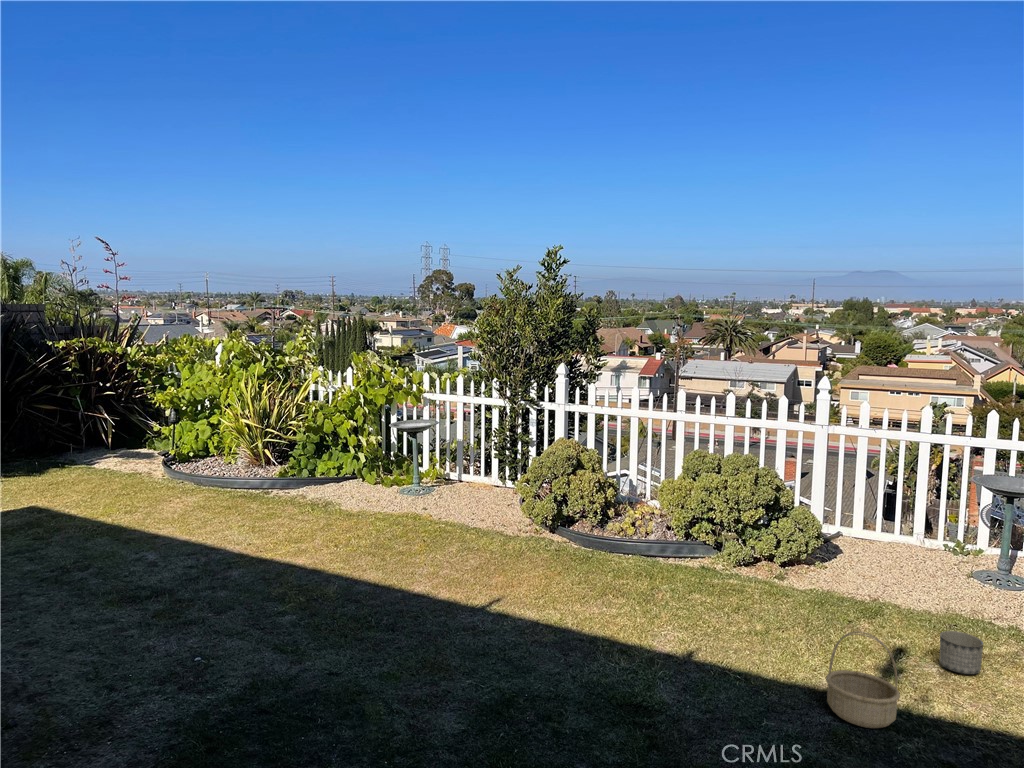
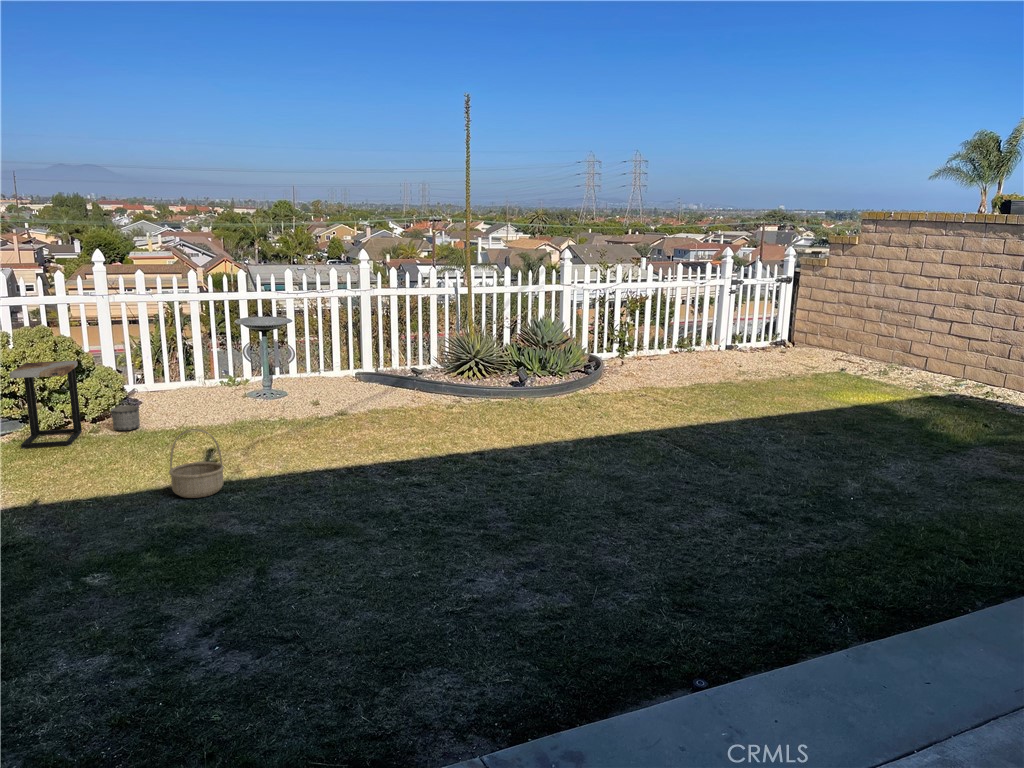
side table: none [706,493,773,590] -> present [9,361,82,449]
planter: present [939,631,983,674] -> present [111,406,140,431]

